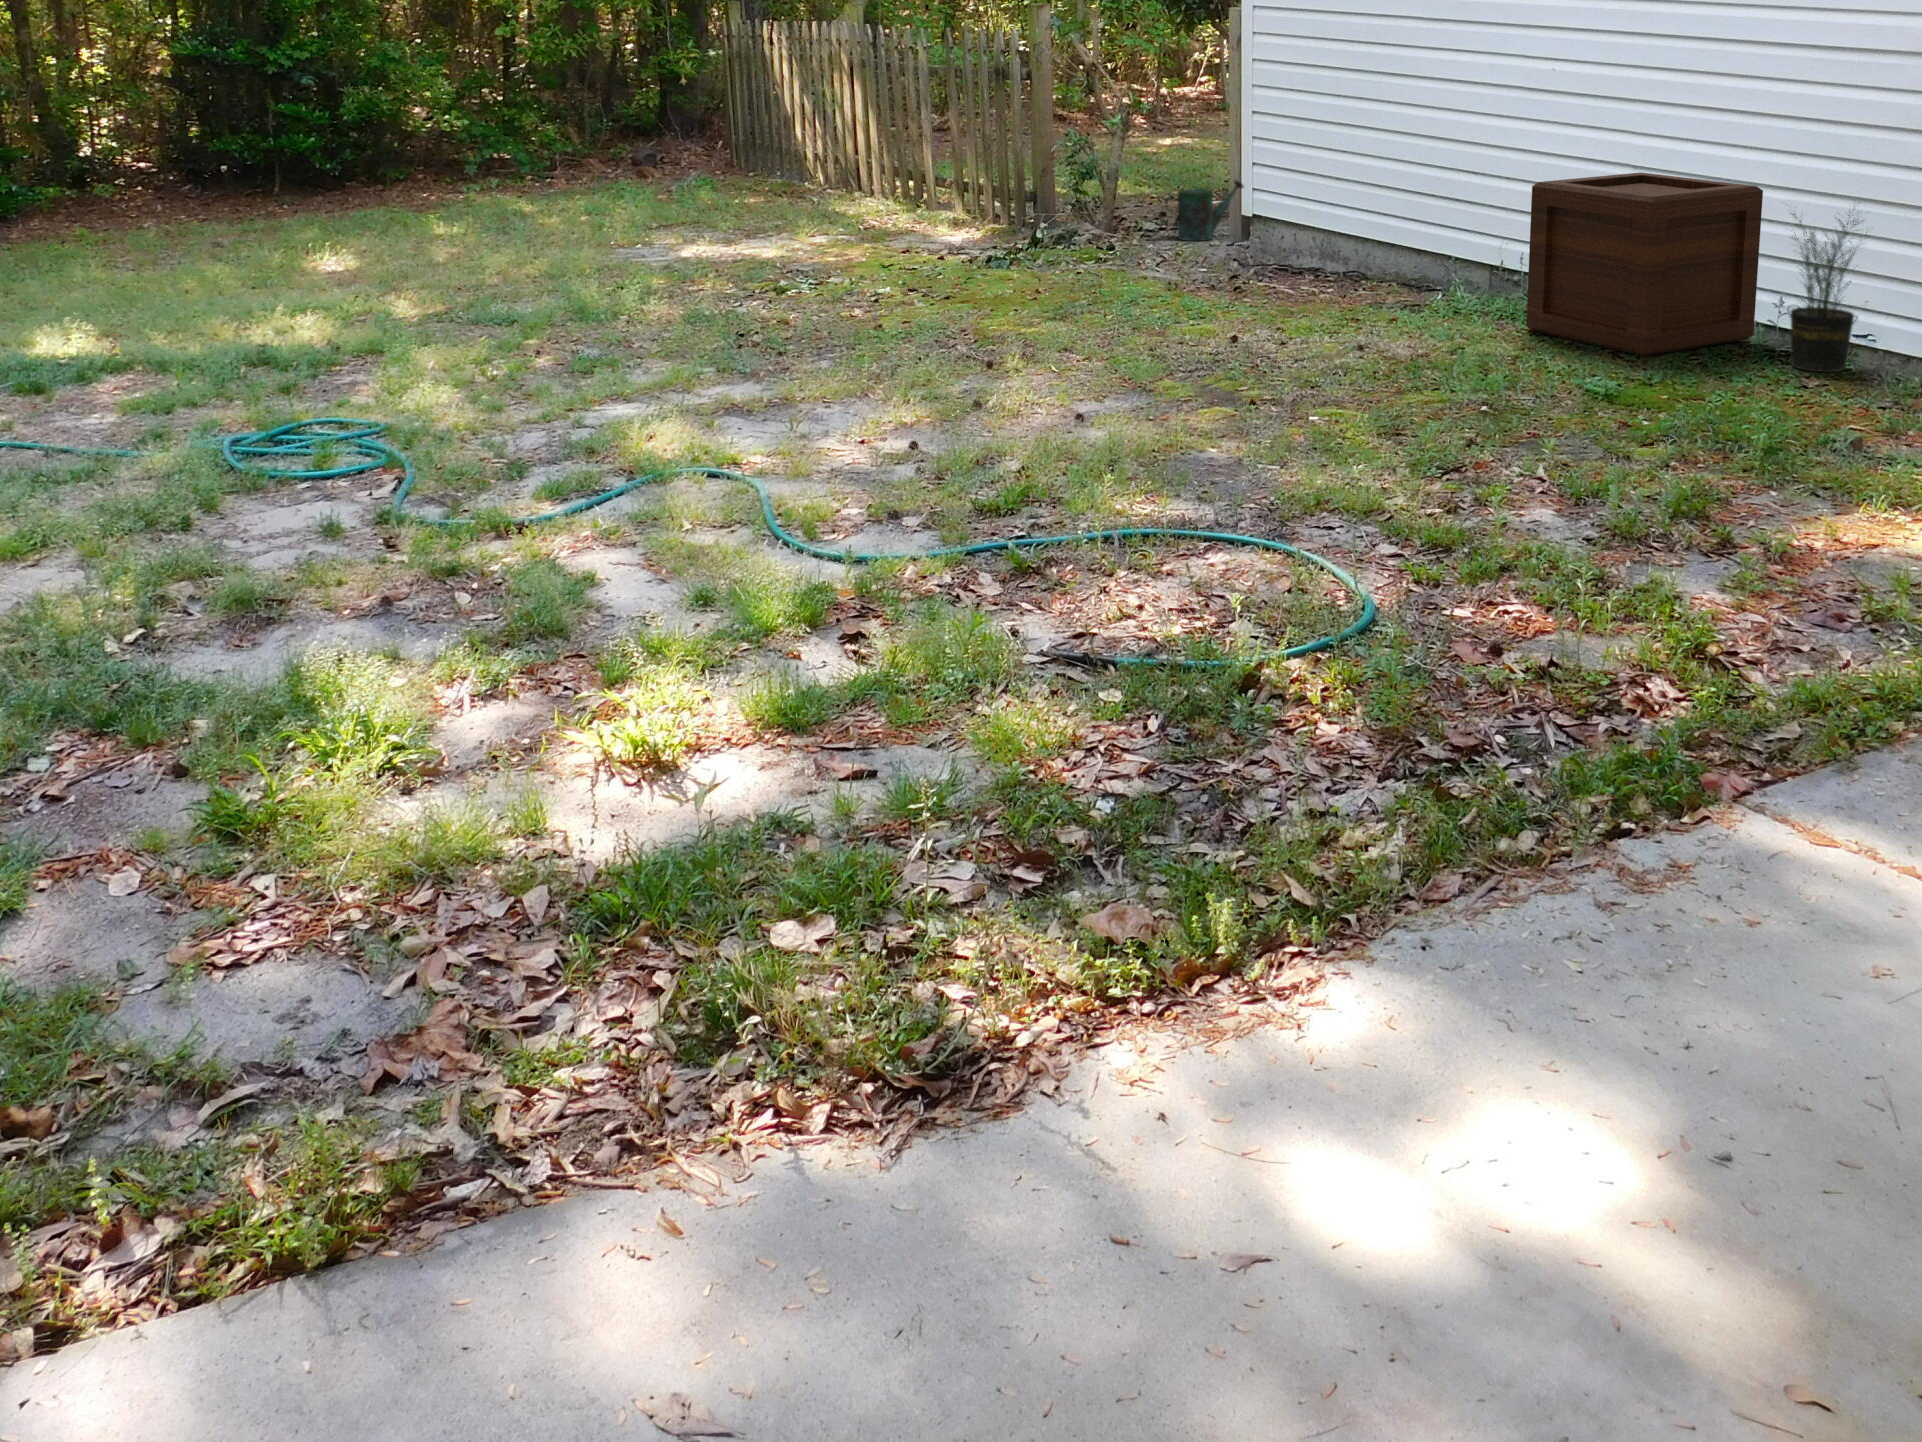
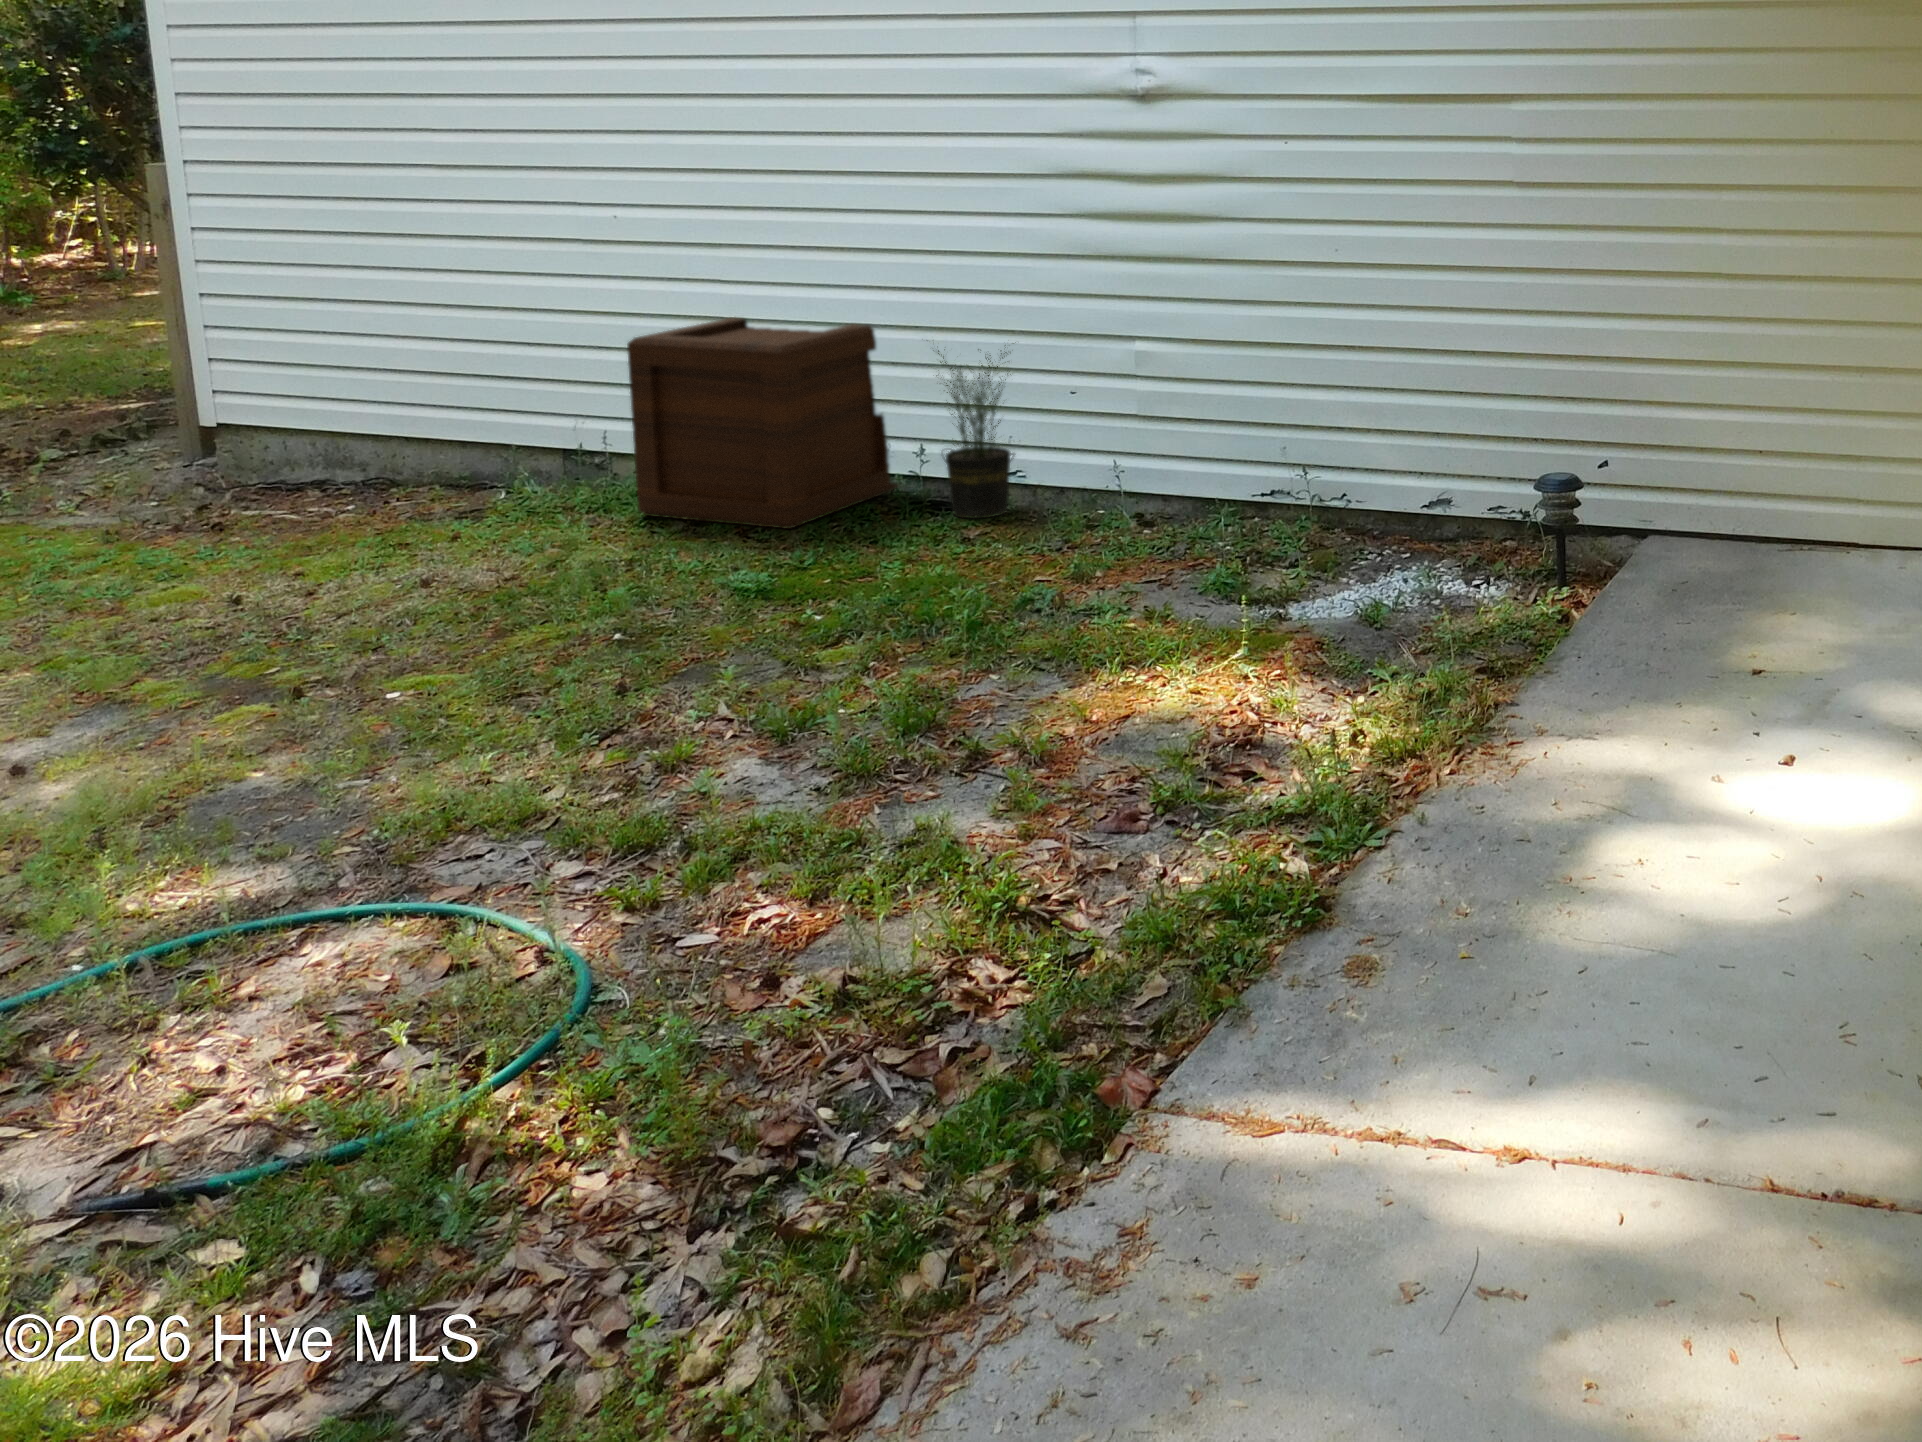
watering can: present [1166,180,1243,241] -> none [52,357,182,449]

